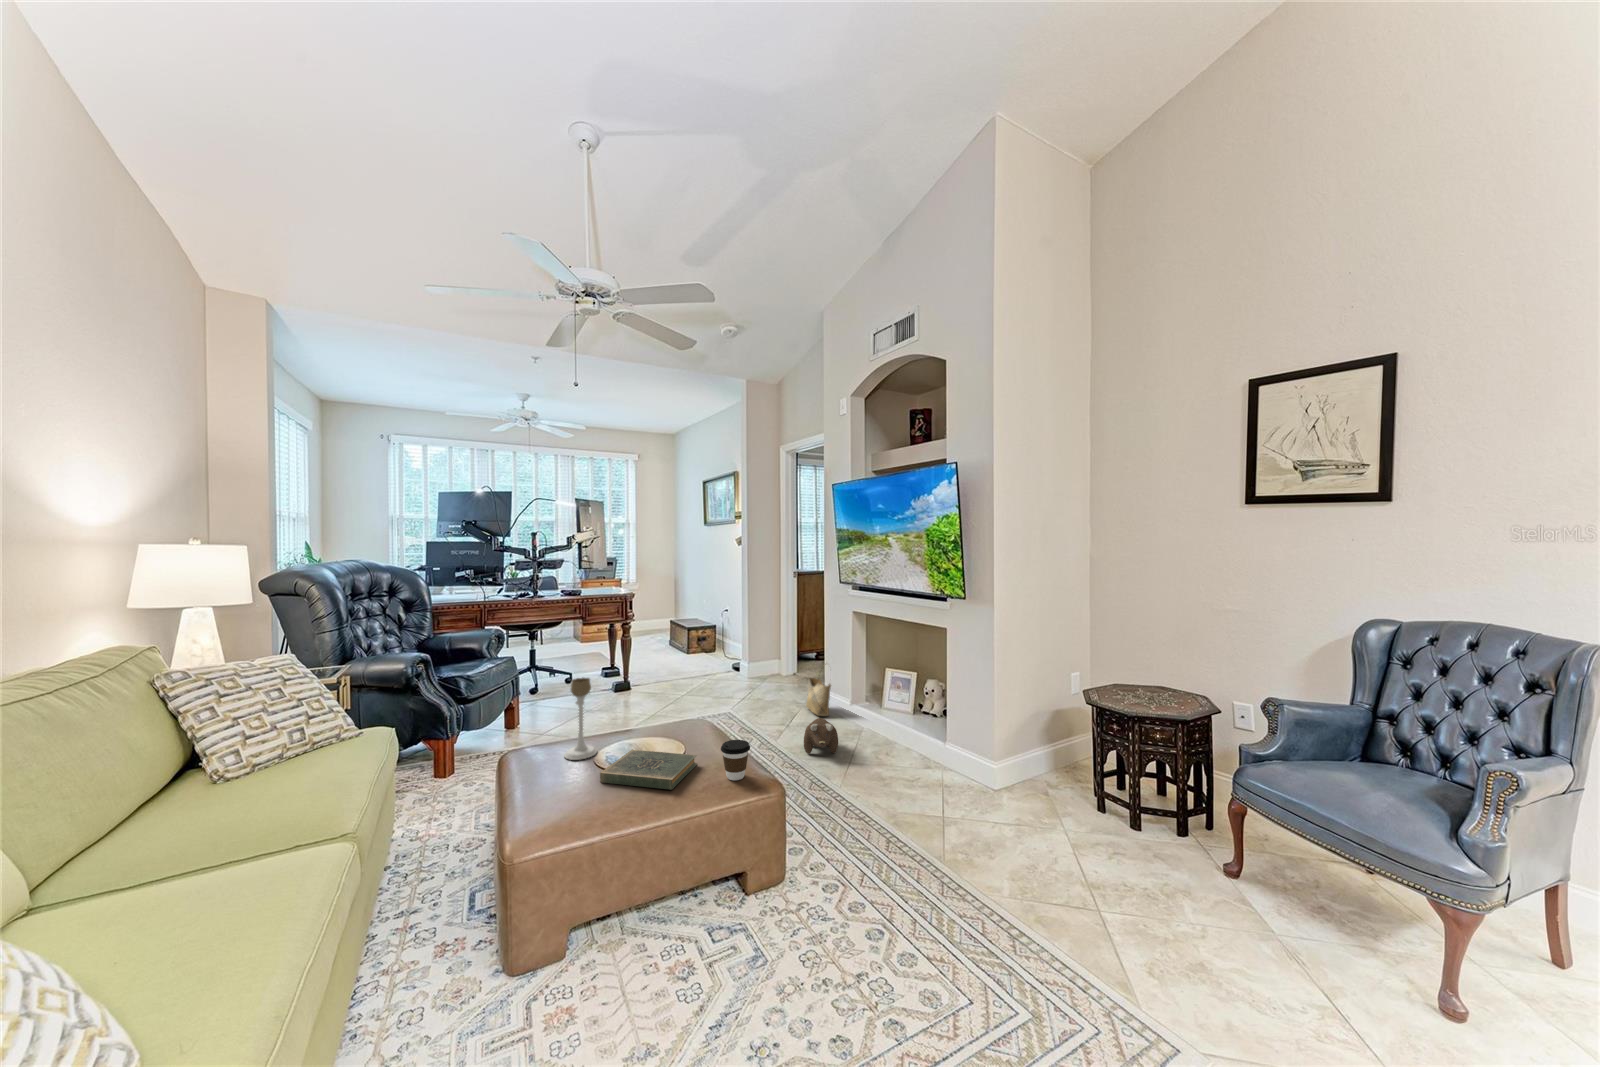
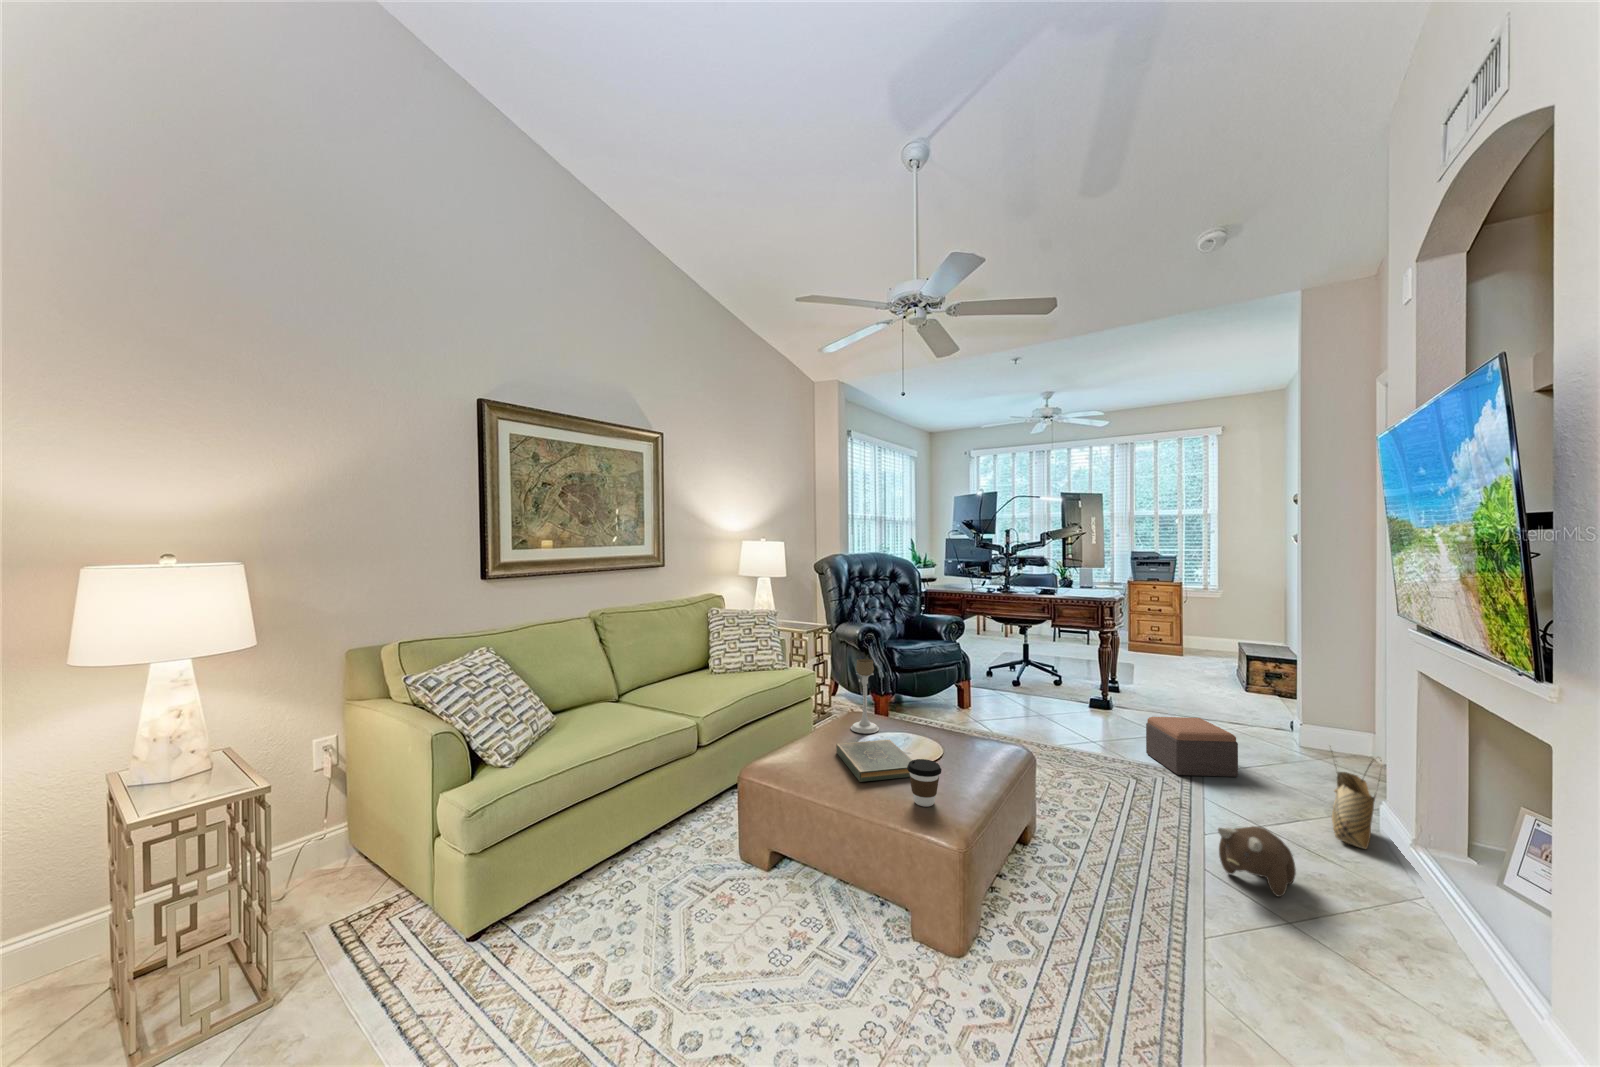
footstool: none [691,671,747,714] -> present [1146,717,1238,777]

